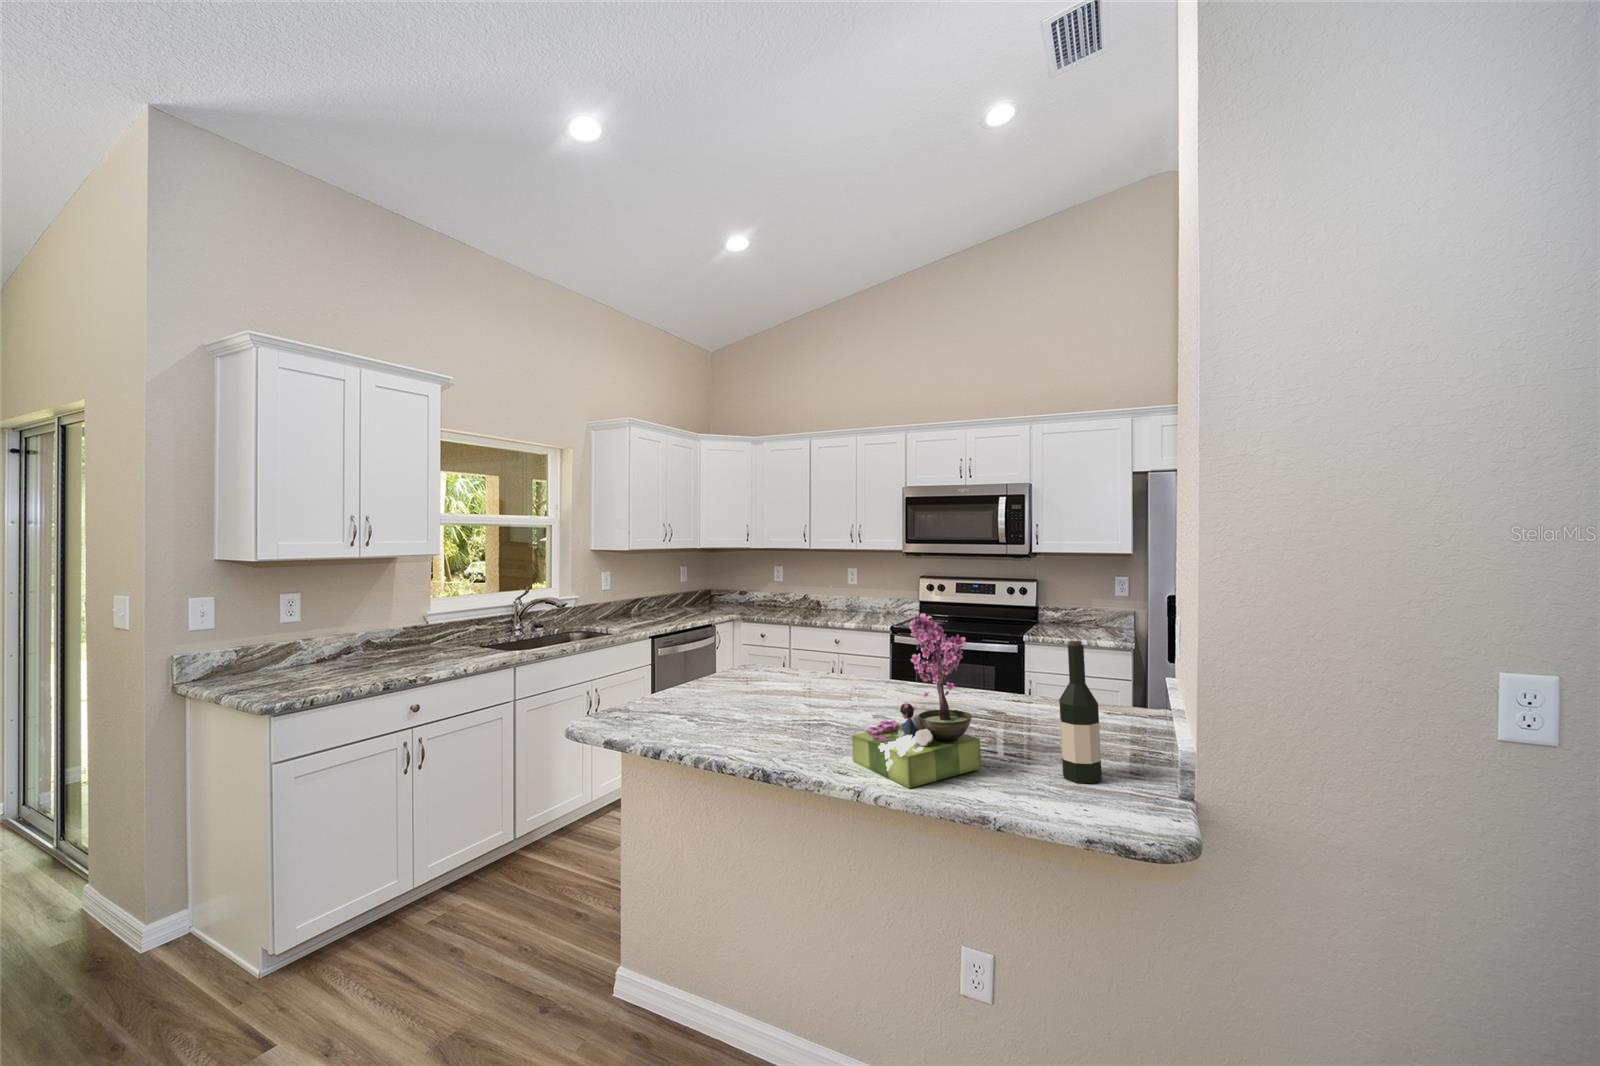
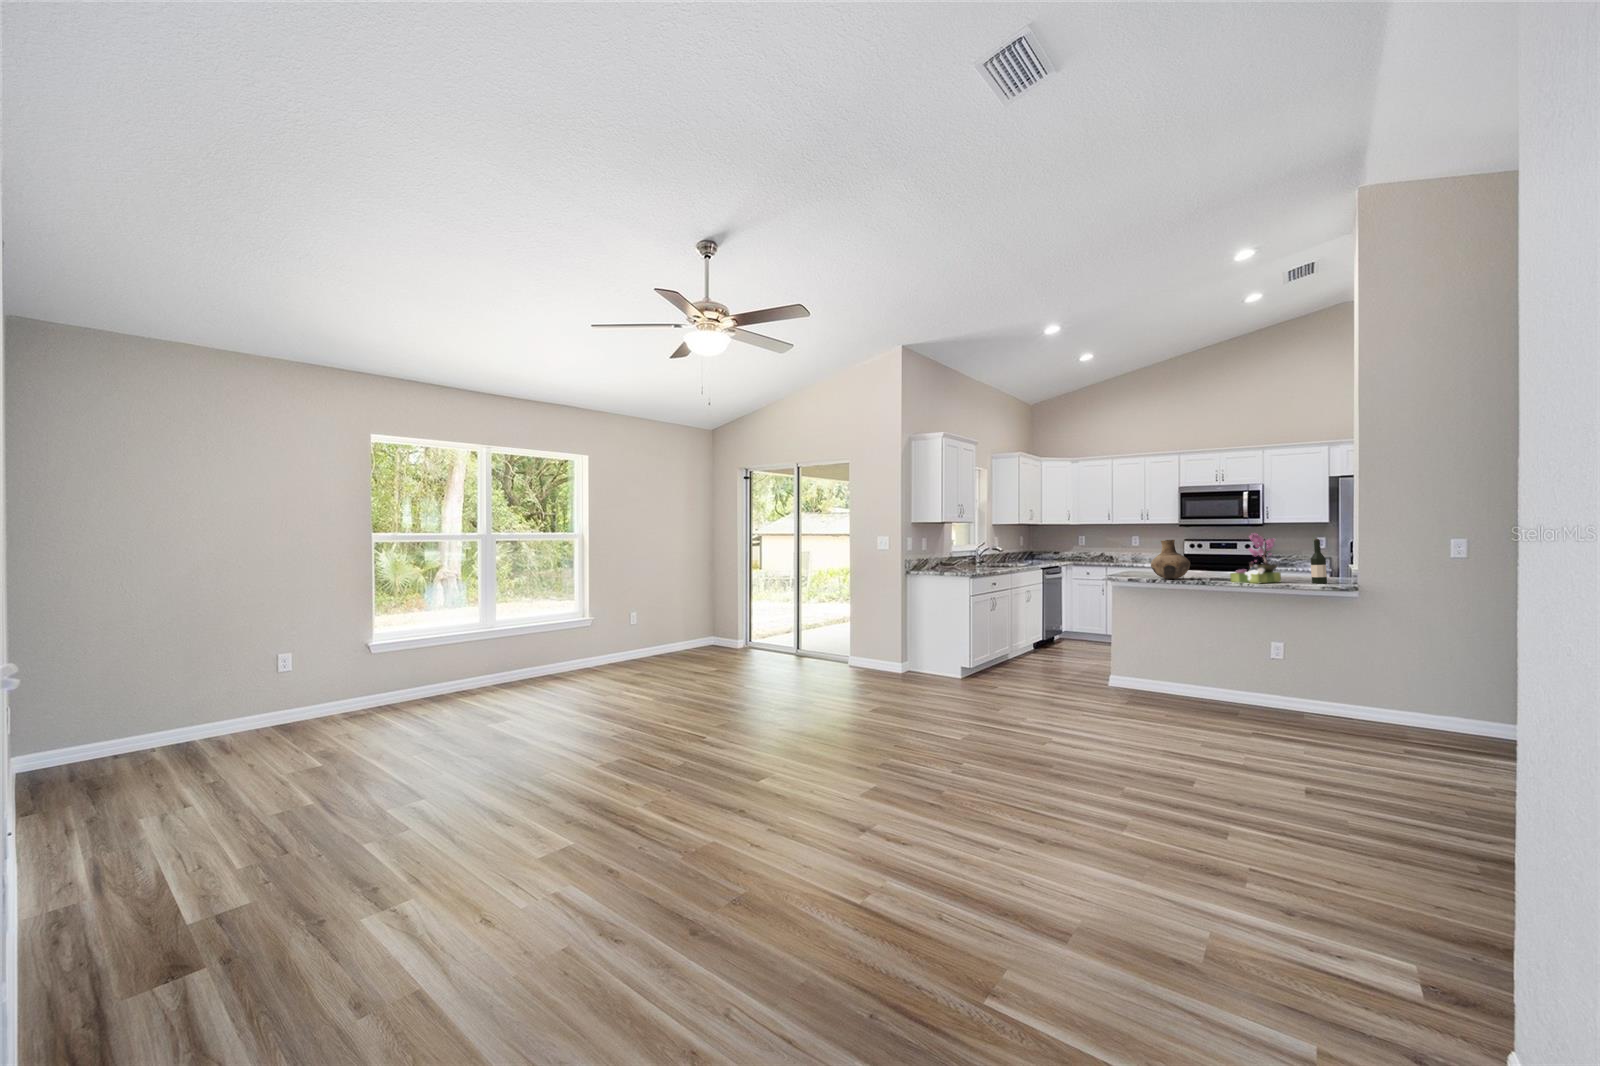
vase: none [685,621,781,733] -> present [1151,540,1190,579]

